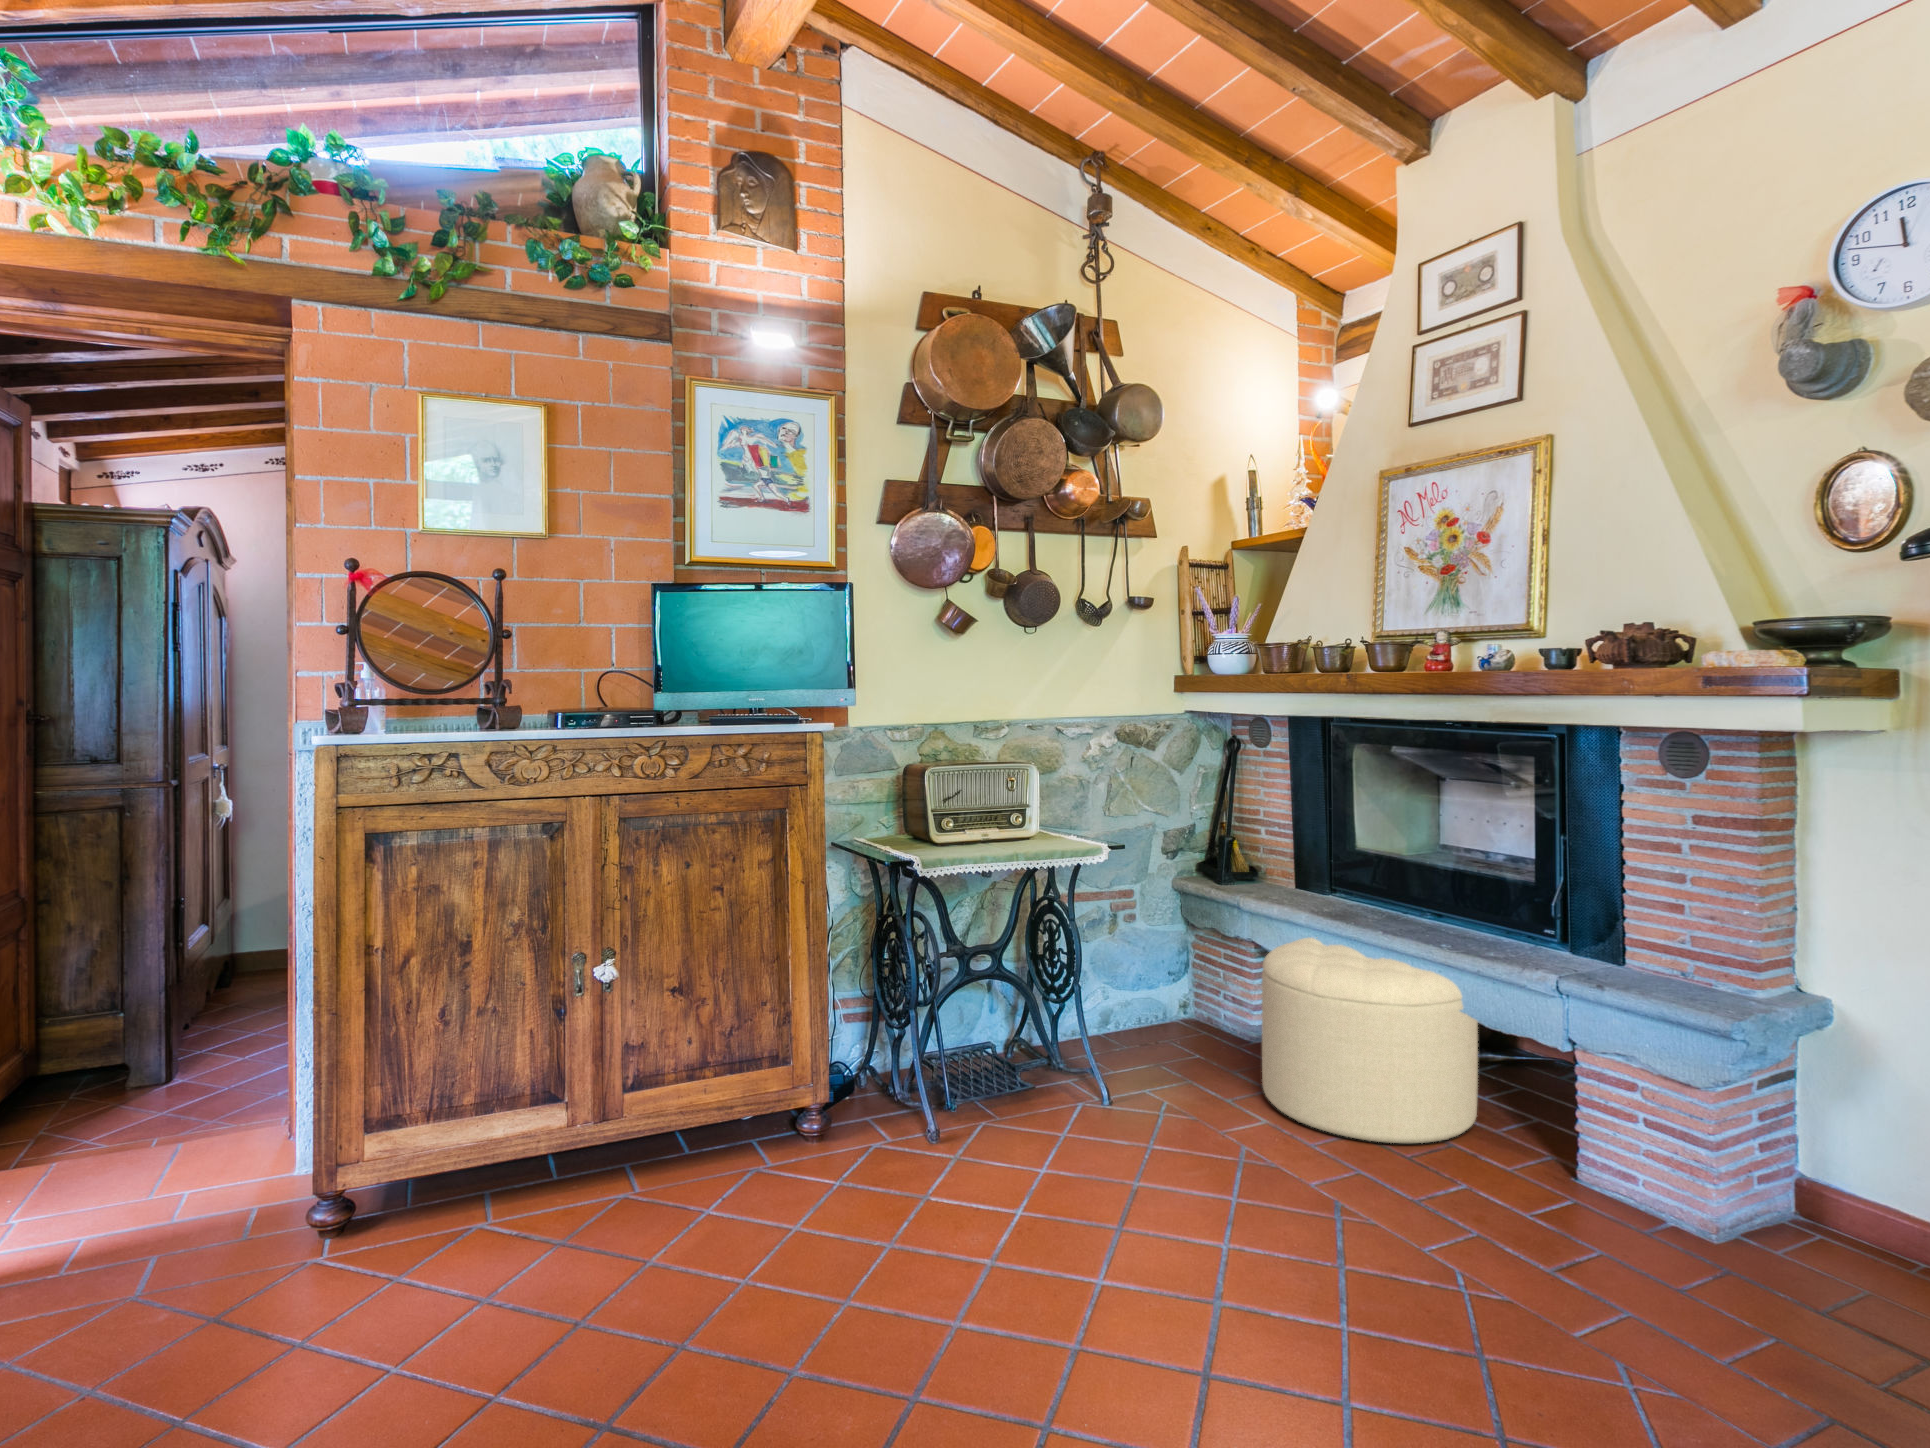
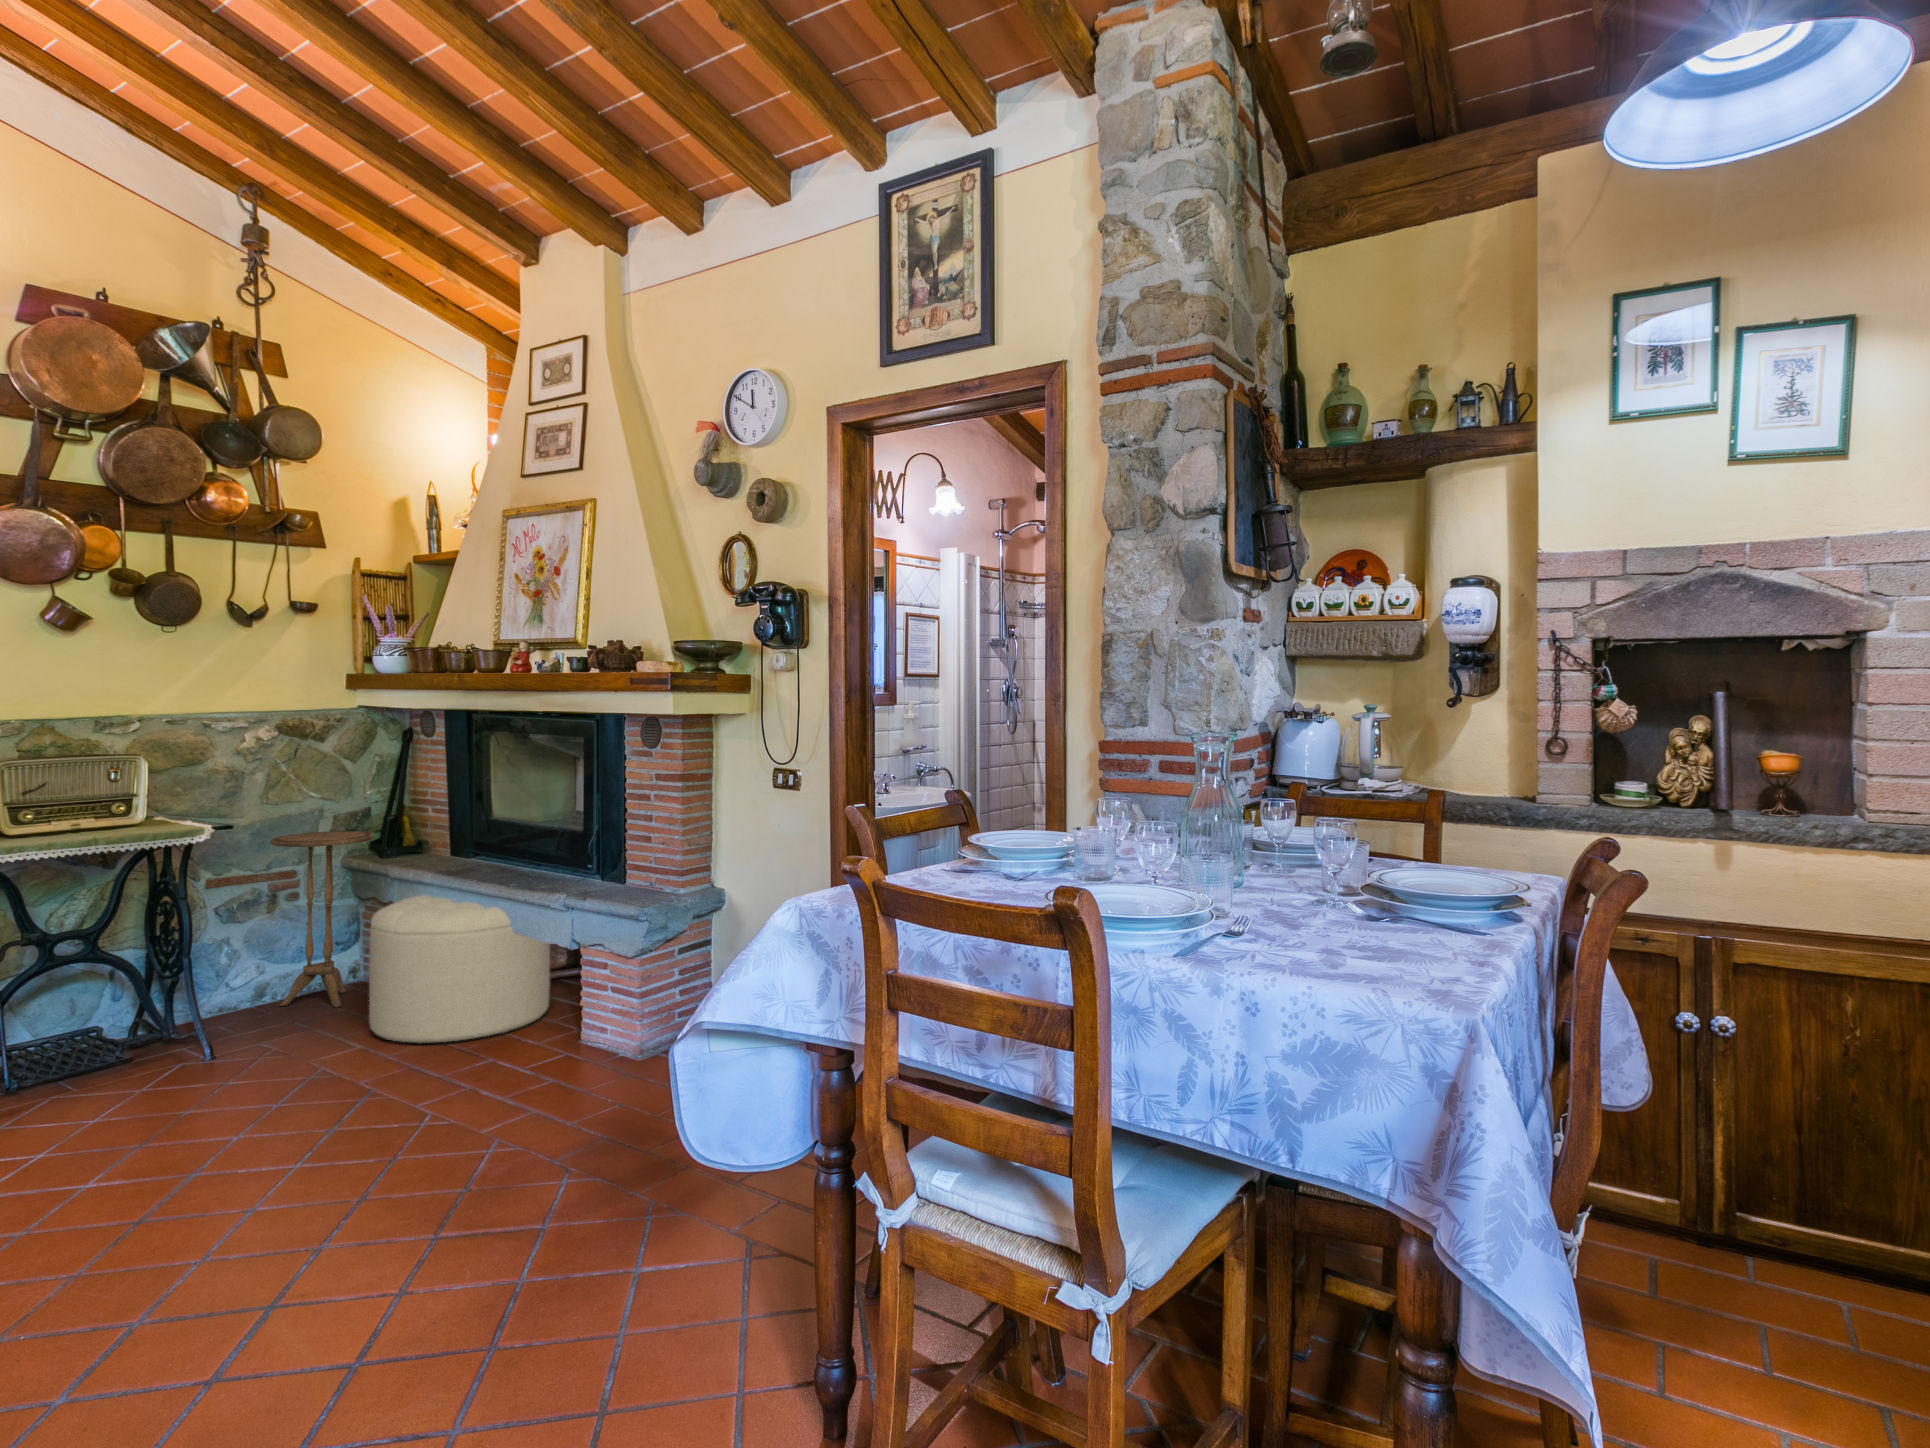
side table: none [1125,851,1225,1057] -> present [270,831,374,1008]

